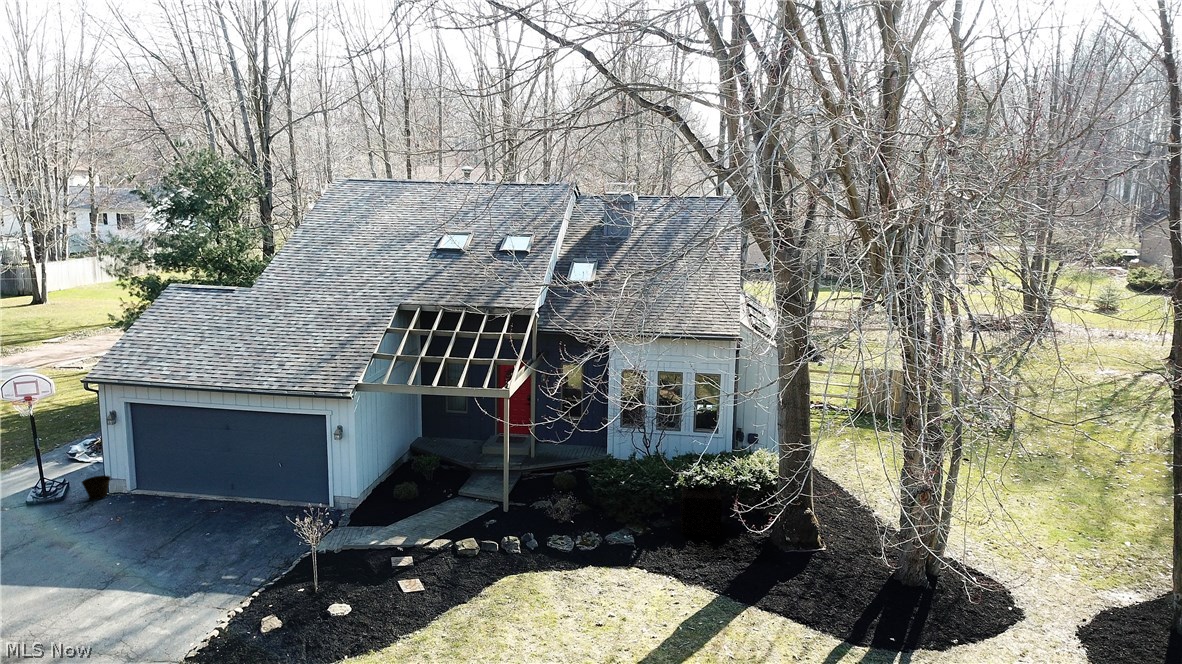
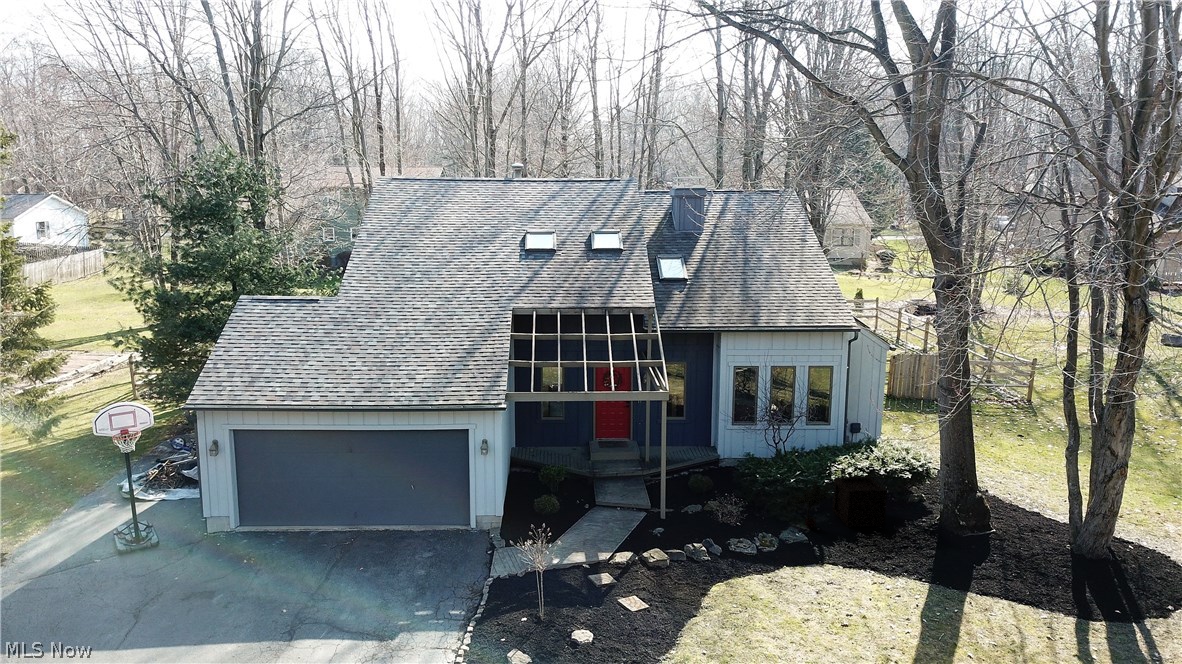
basket: present [82,475,111,499] -> none [183,512,214,540]
potted tree: none [624,481,667,532] -> present [792,477,832,528]

